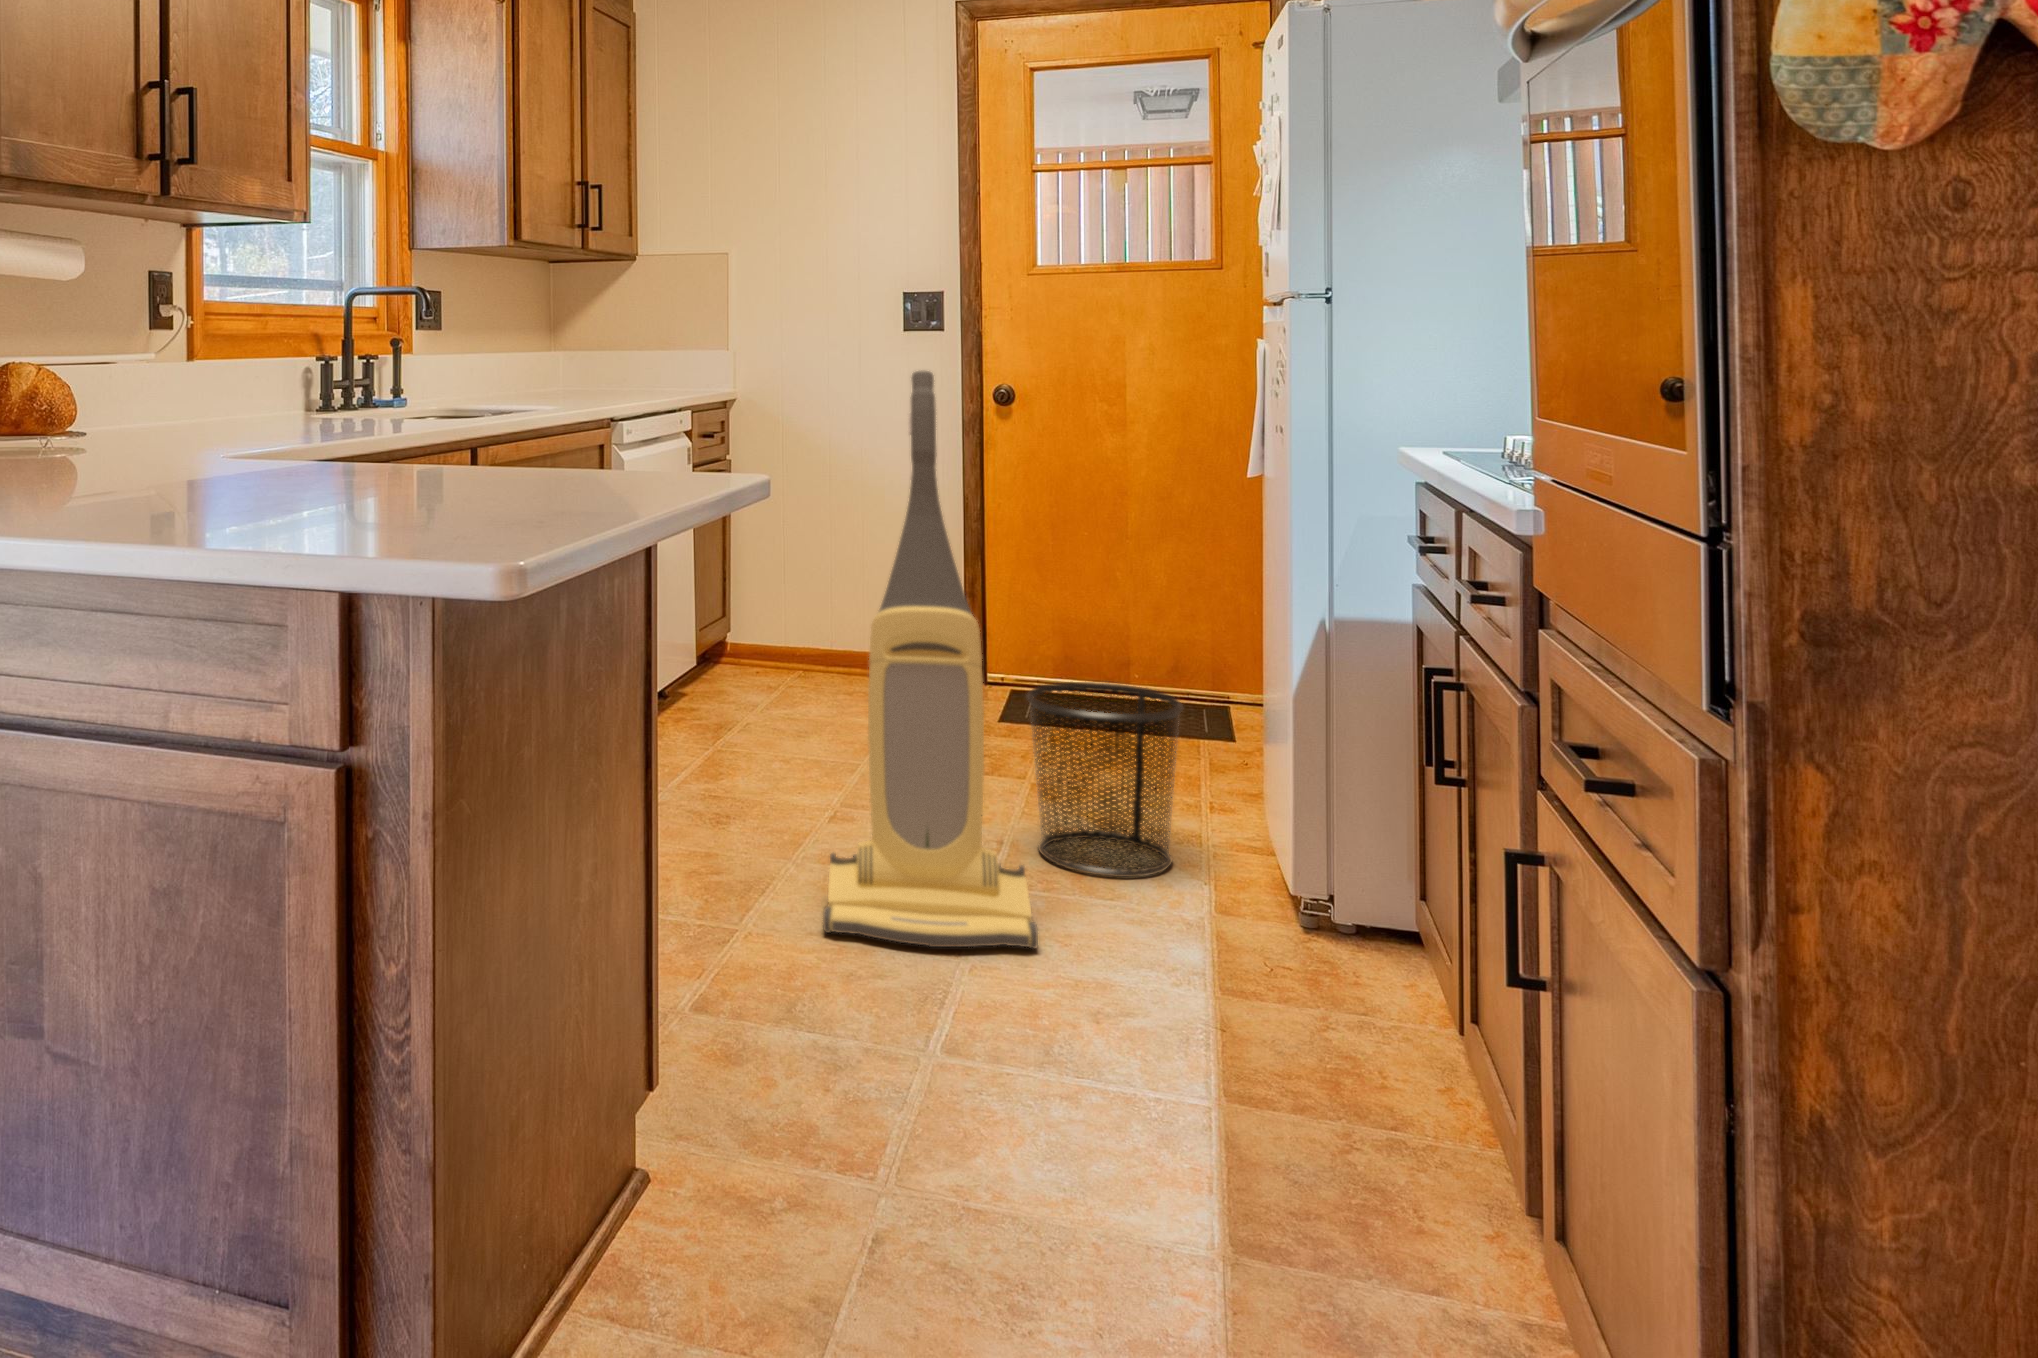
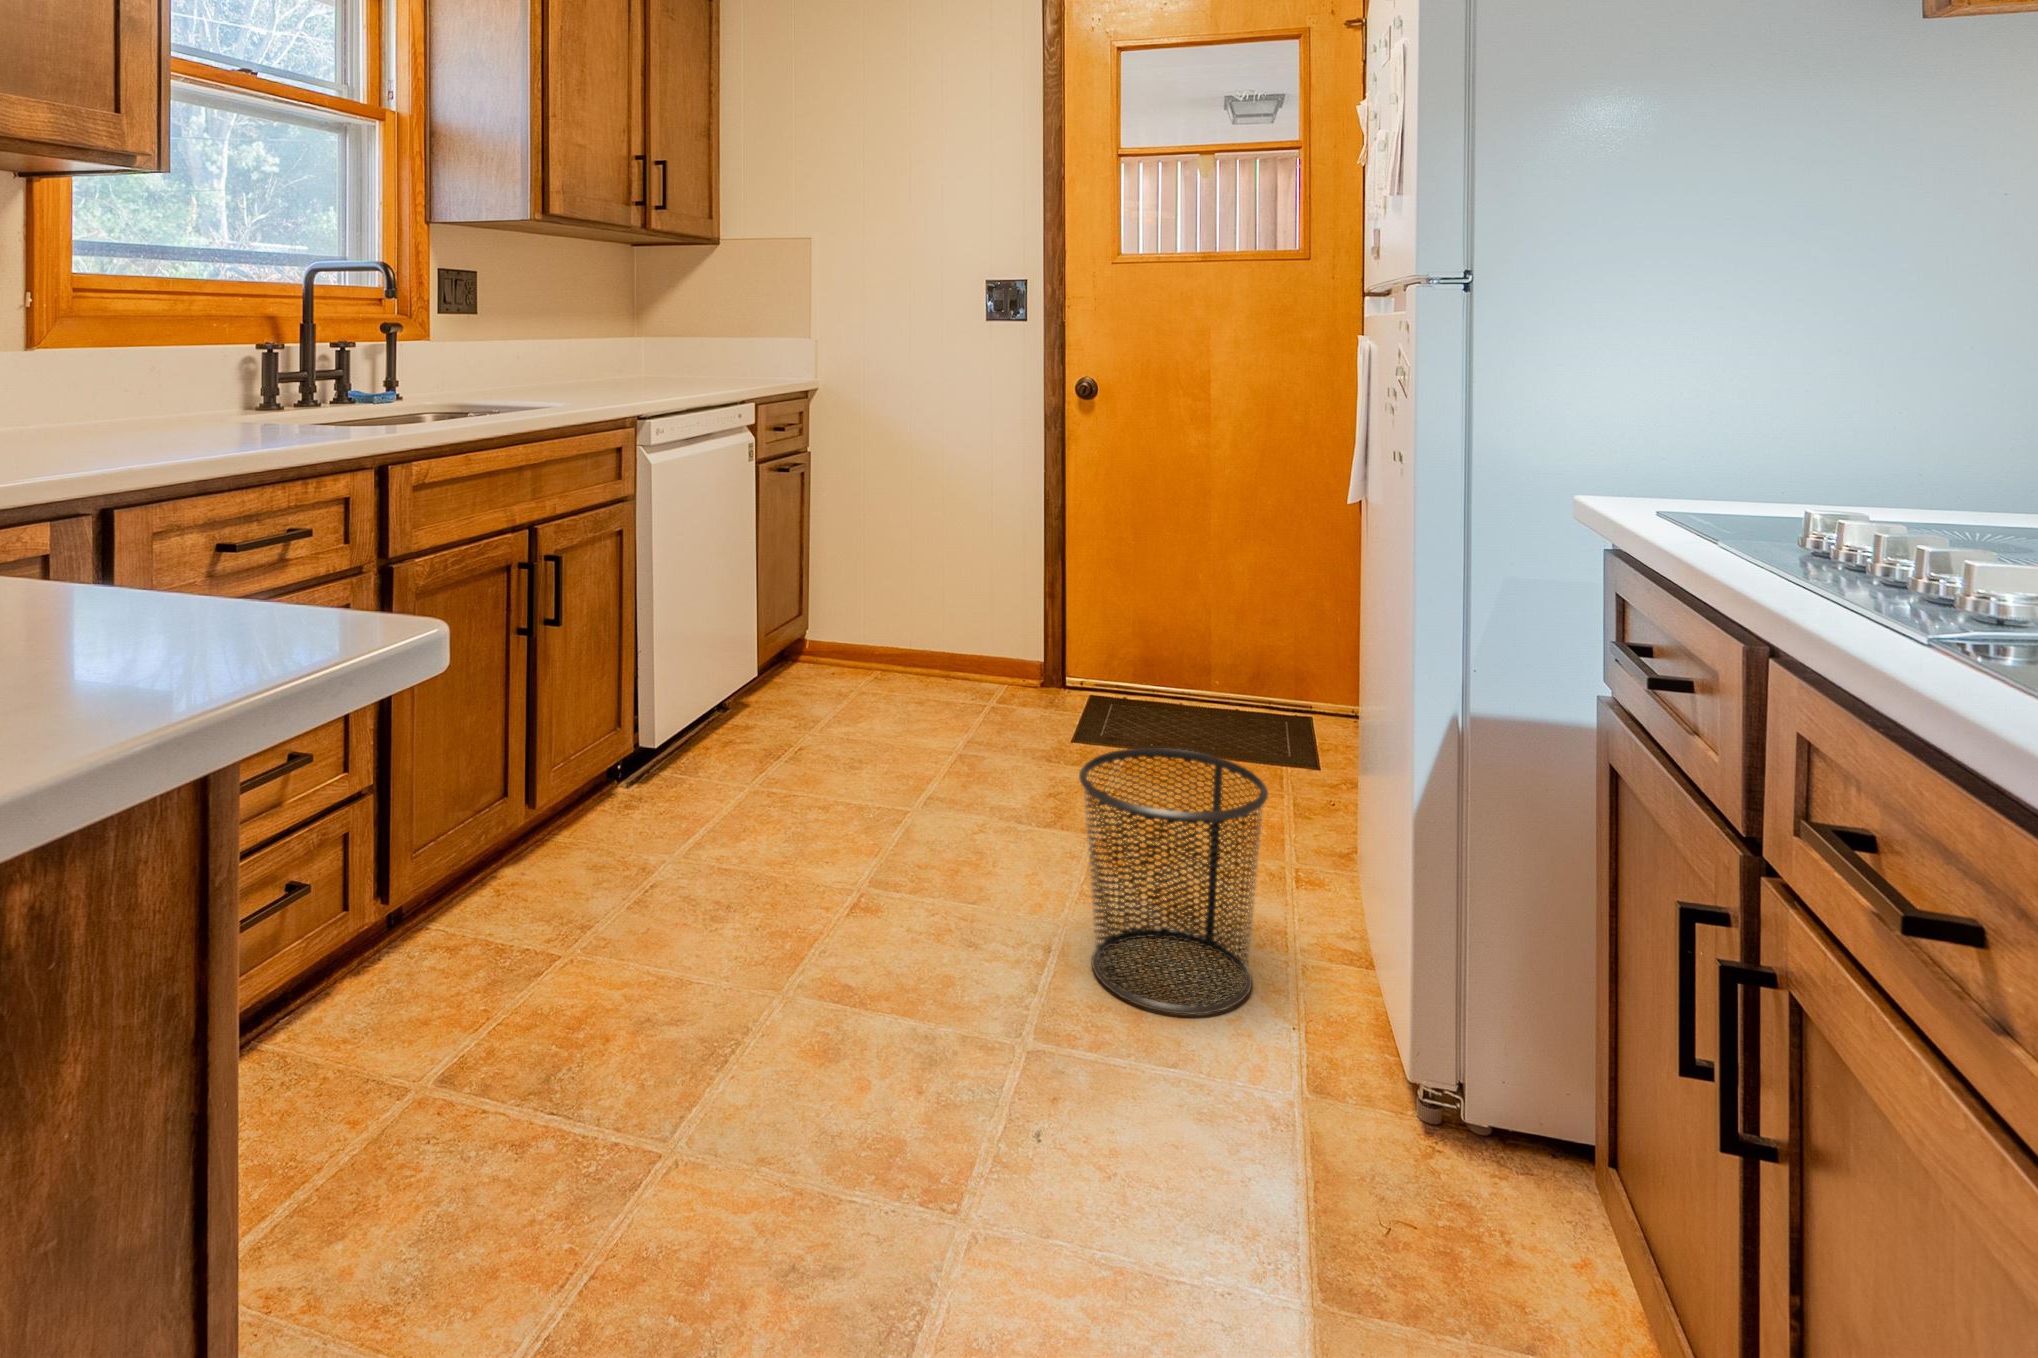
vacuum cleaner: present [823,371,1038,949] -> none [781,375,1069,1190]

